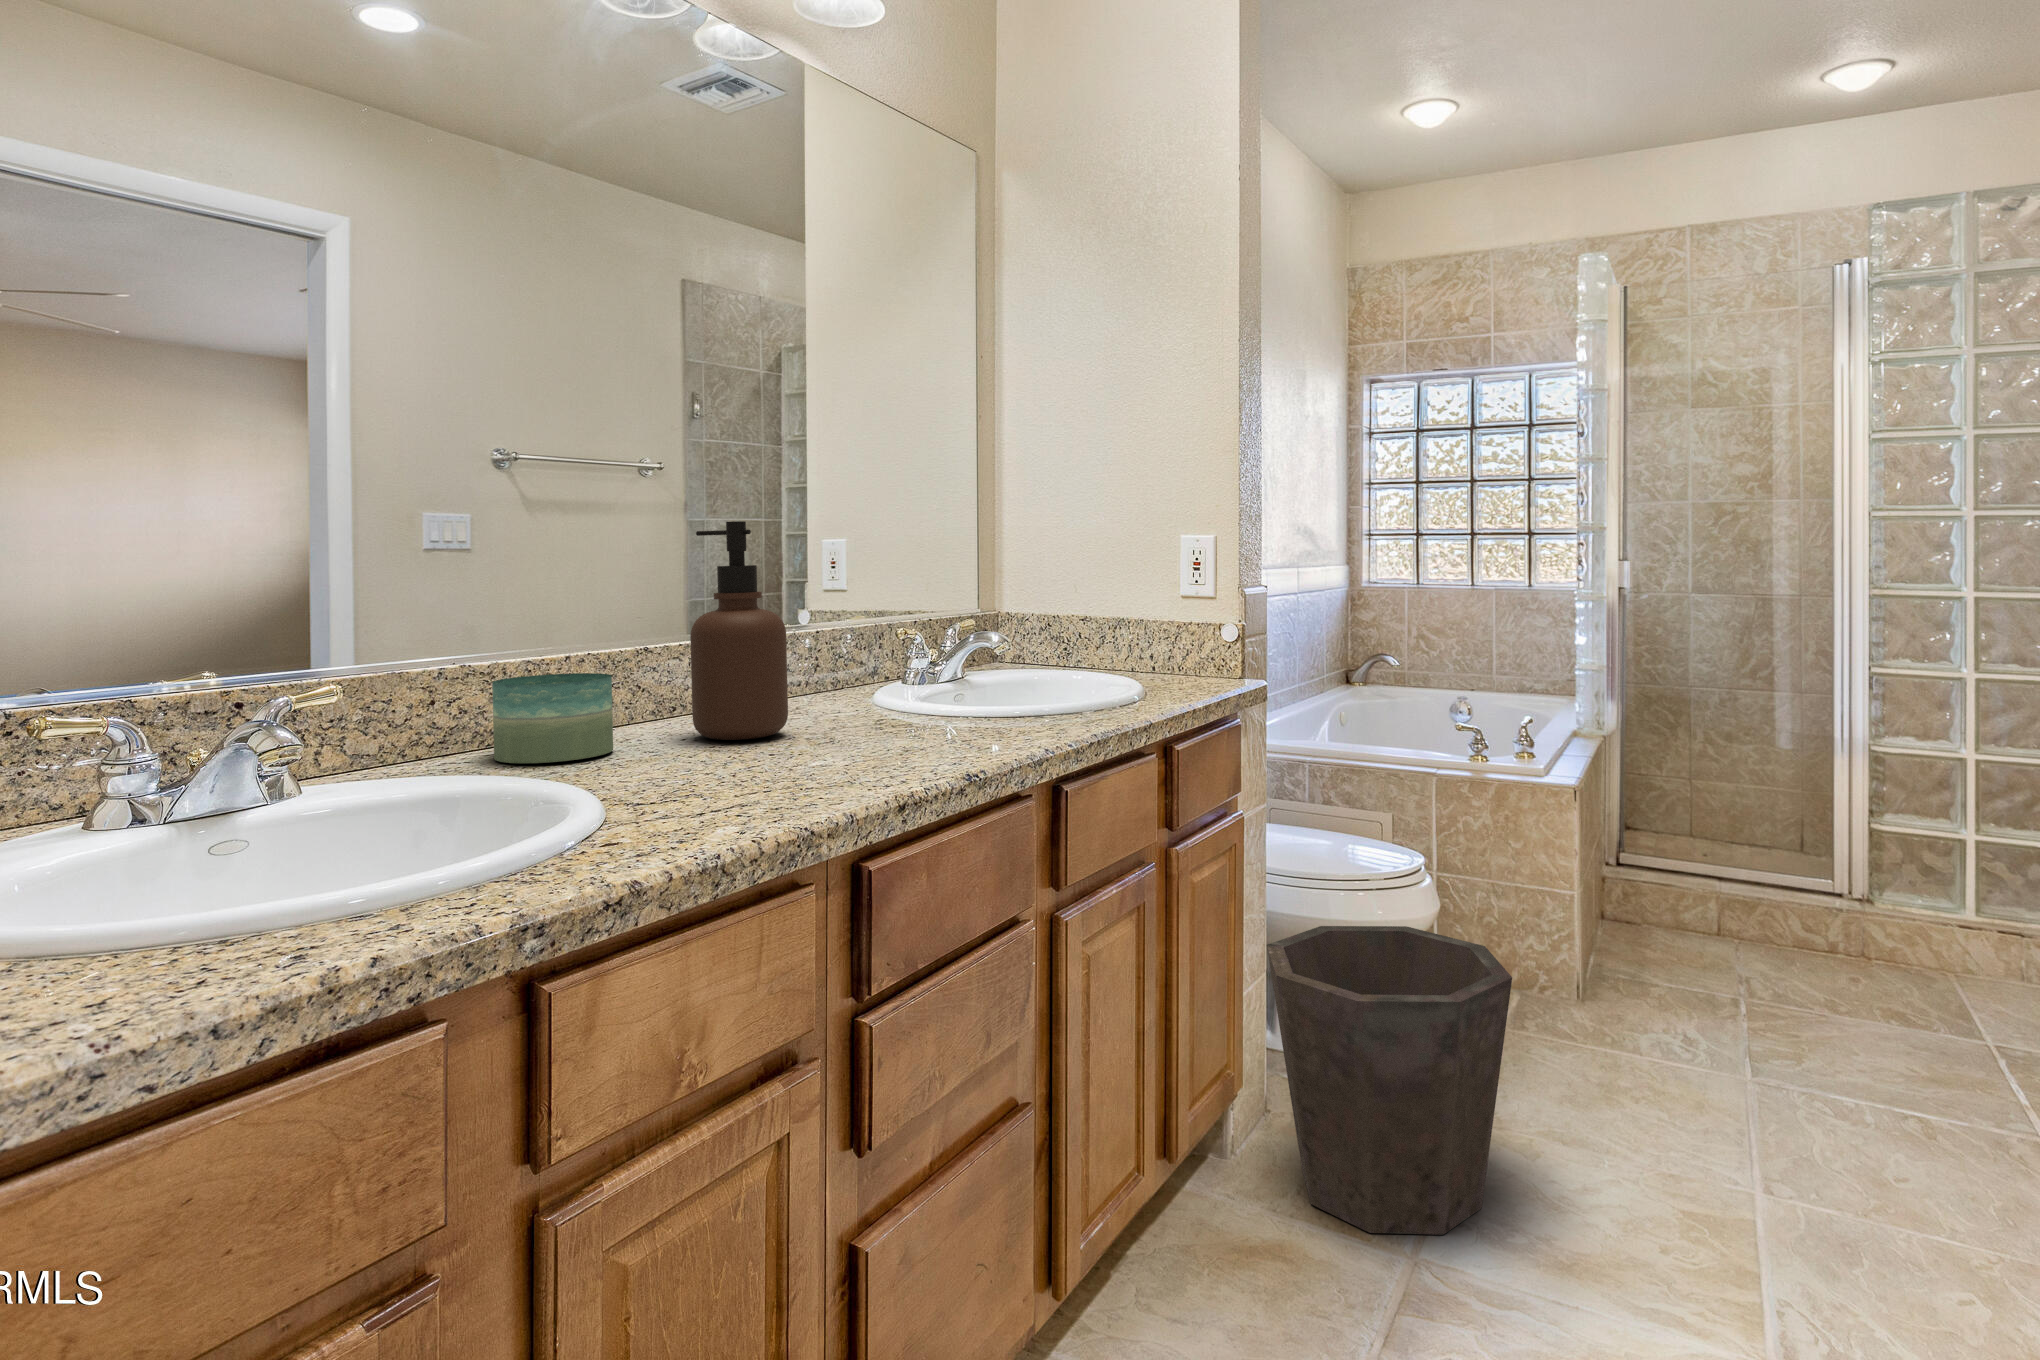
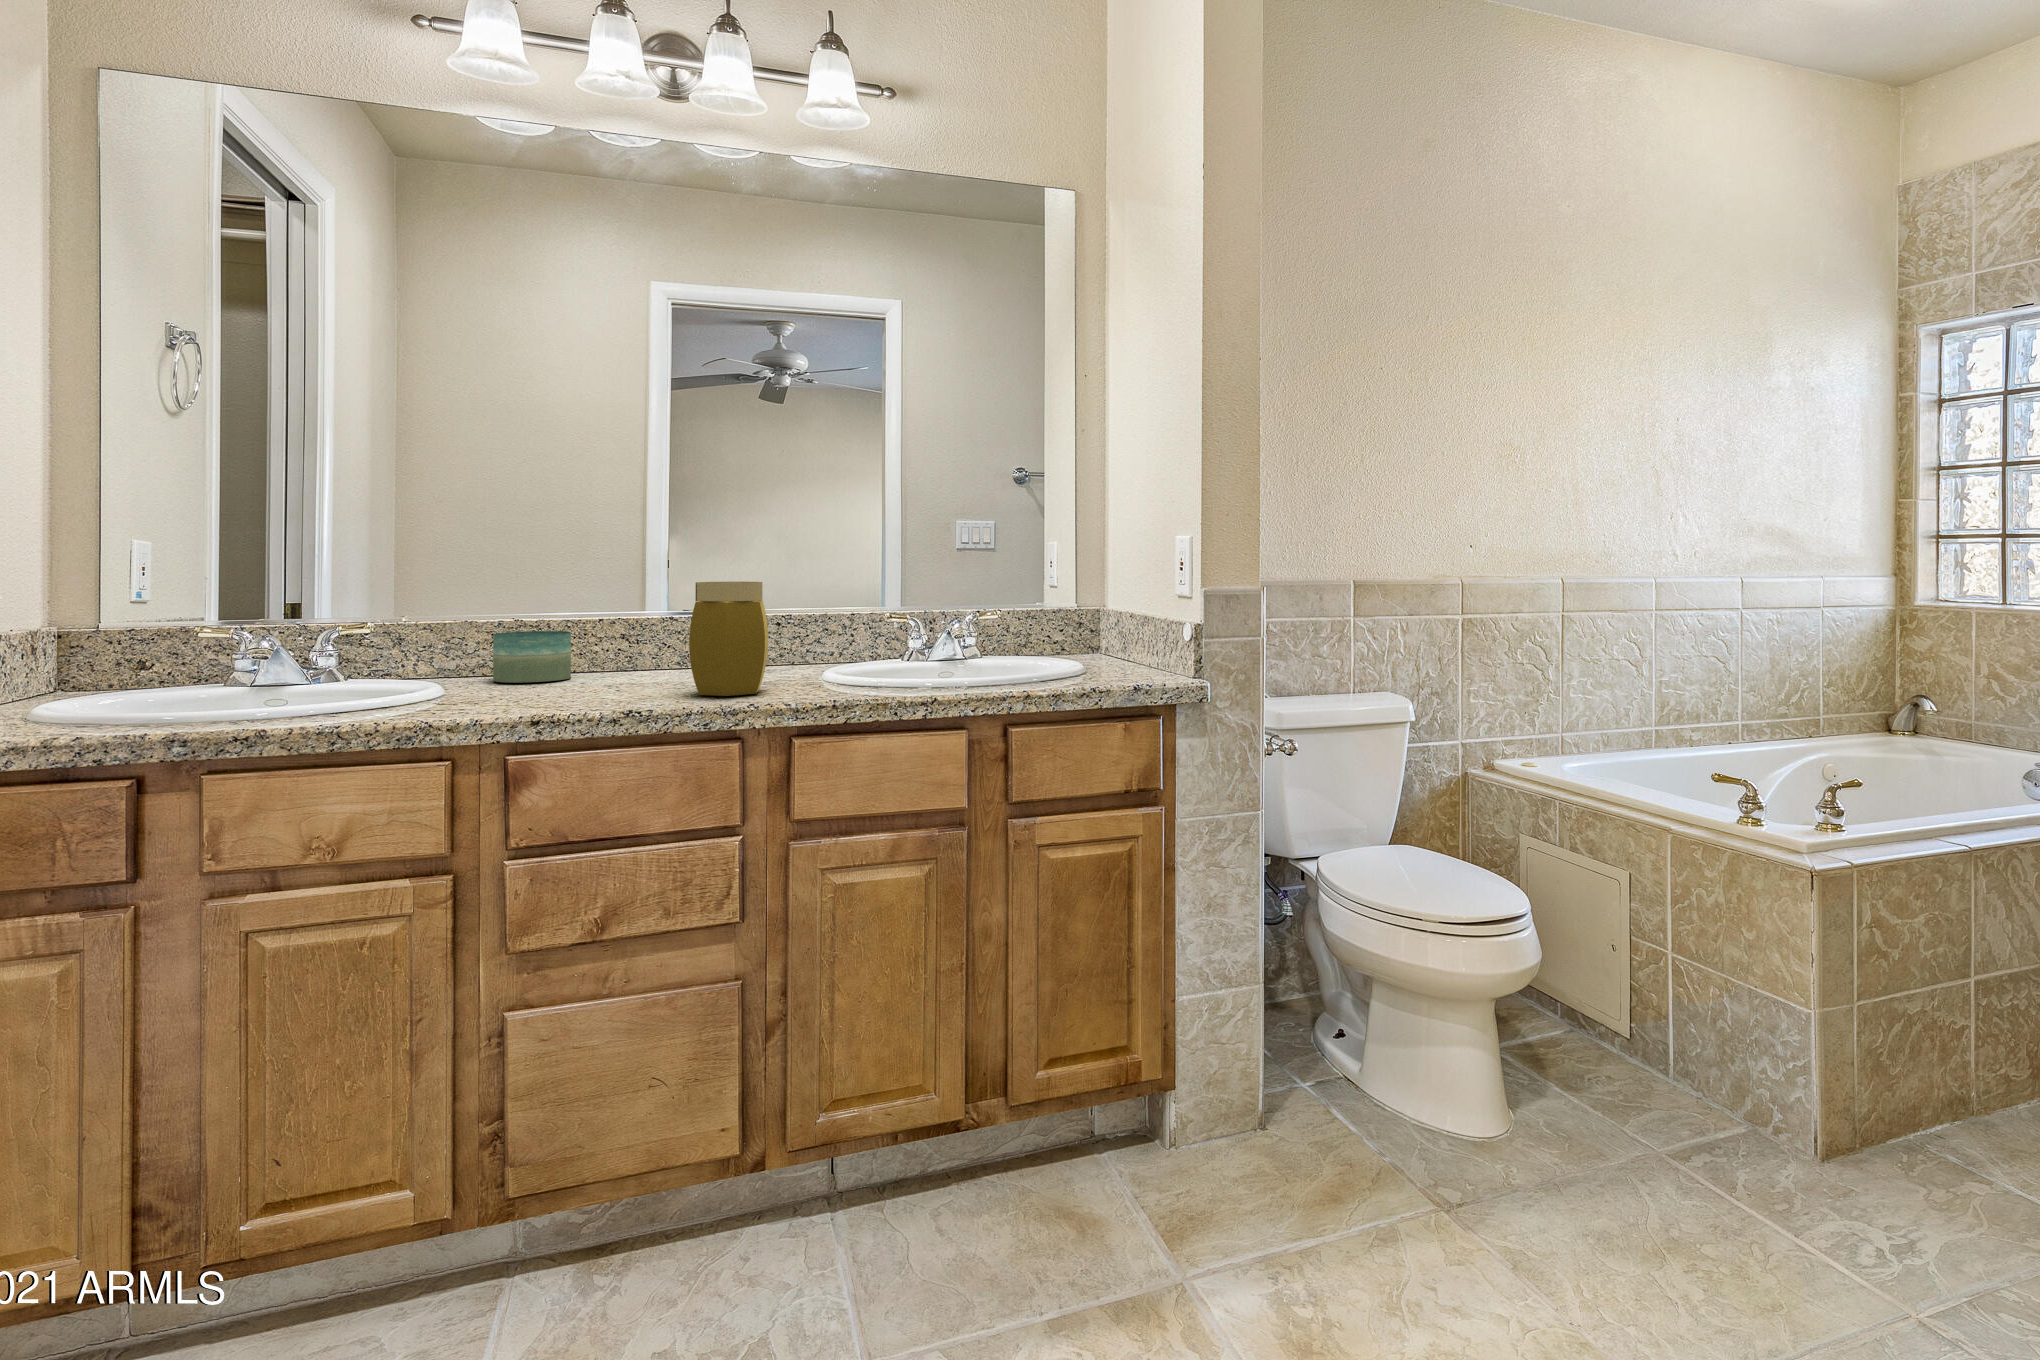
soap dispenser: present [690,521,788,740] -> none [613,537,681,683]
jar: none [880,580,986,739] -> present [689,582,768,696]
waste bin: present [1267,926,1512,1235] -> none [1158,945,1393,1262]

